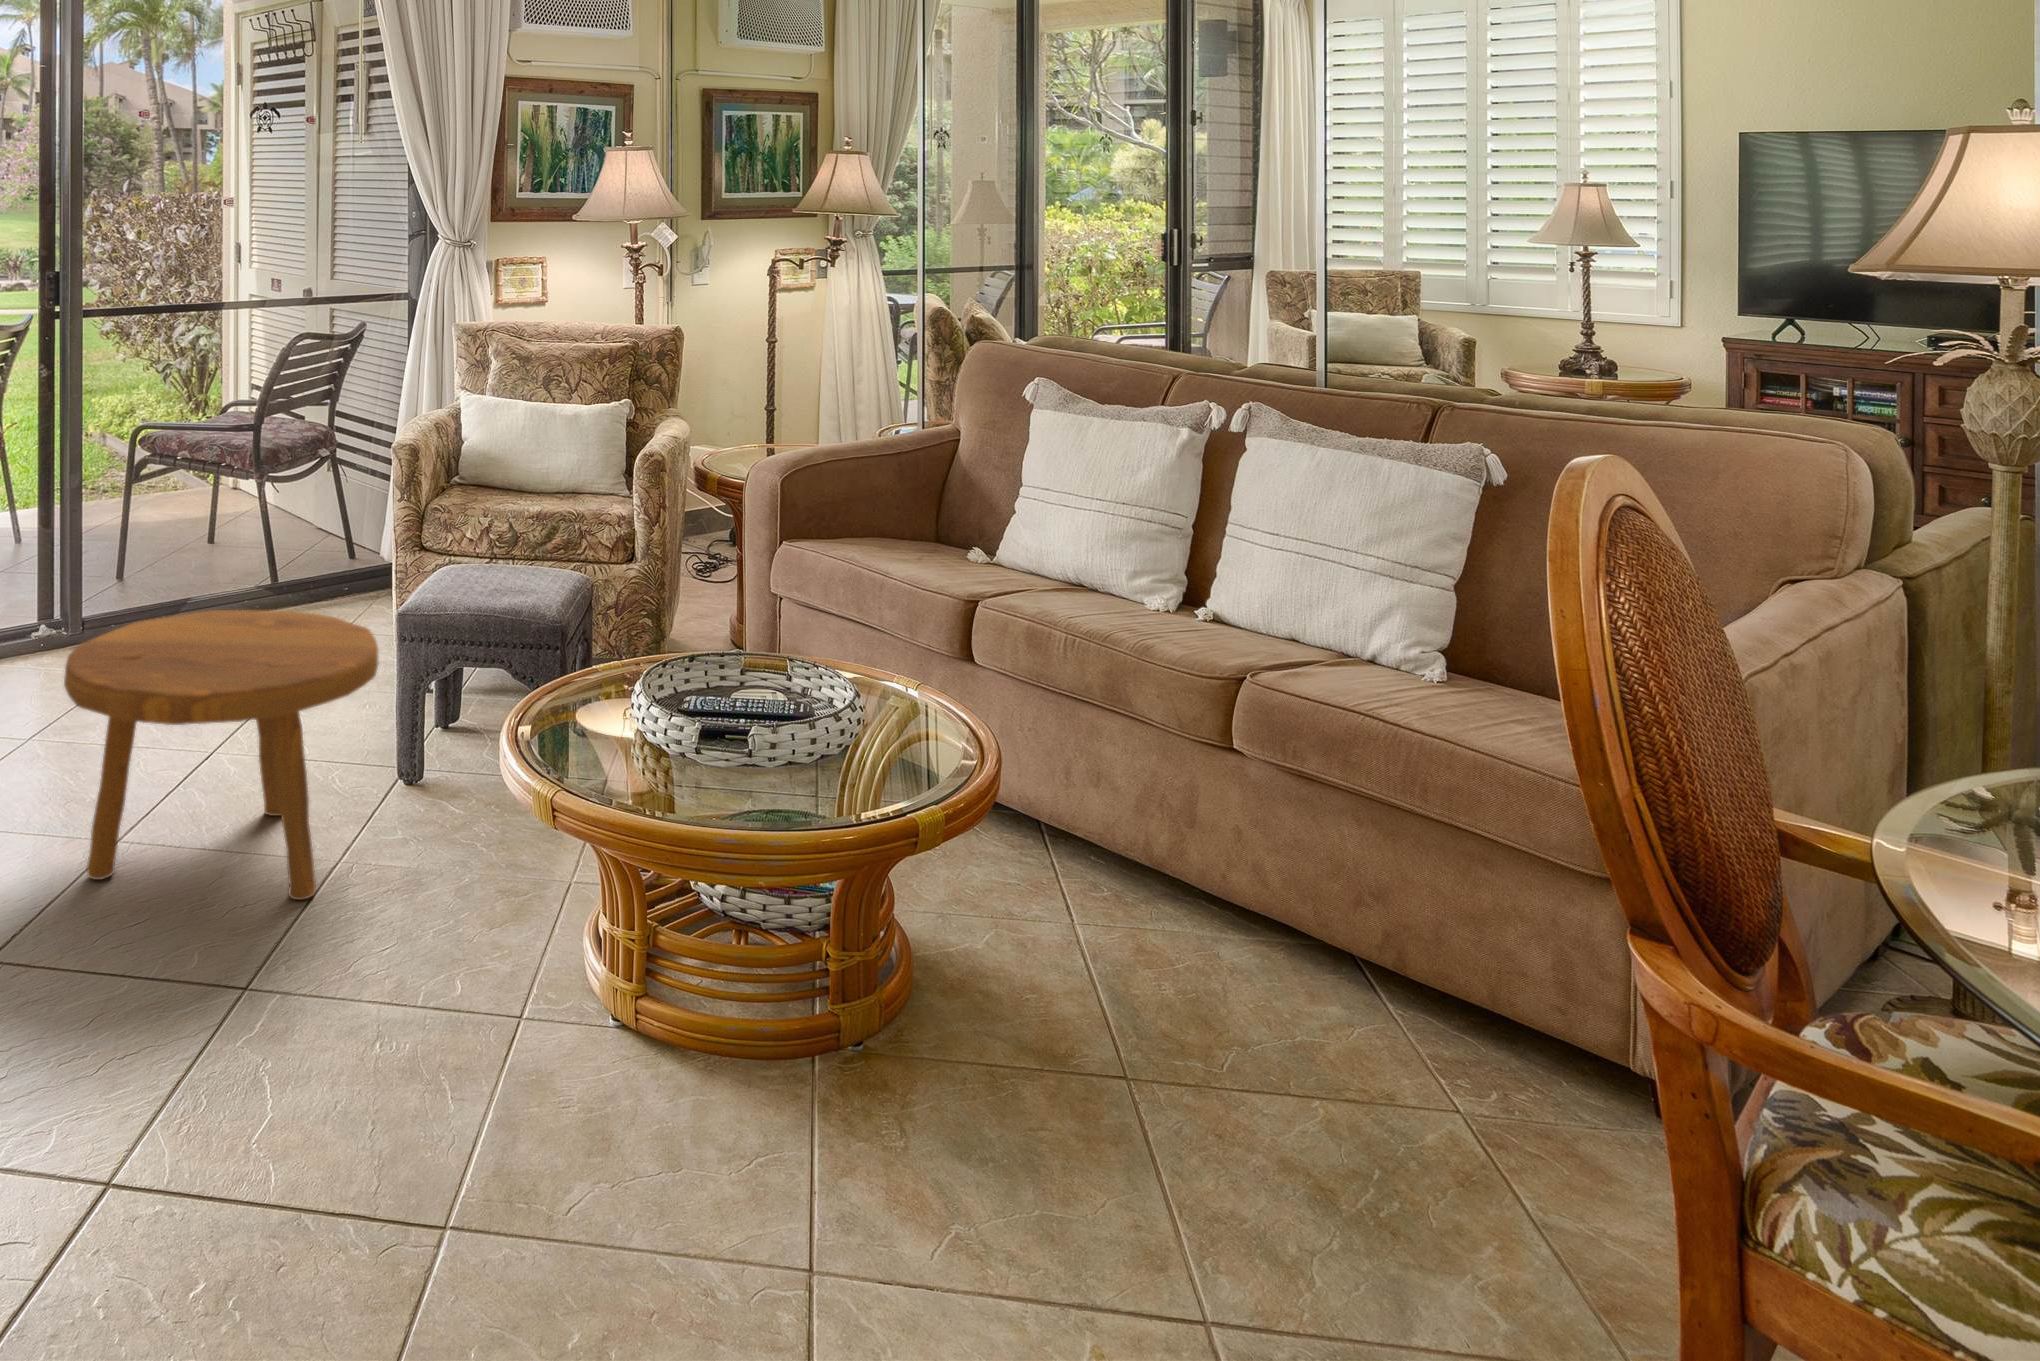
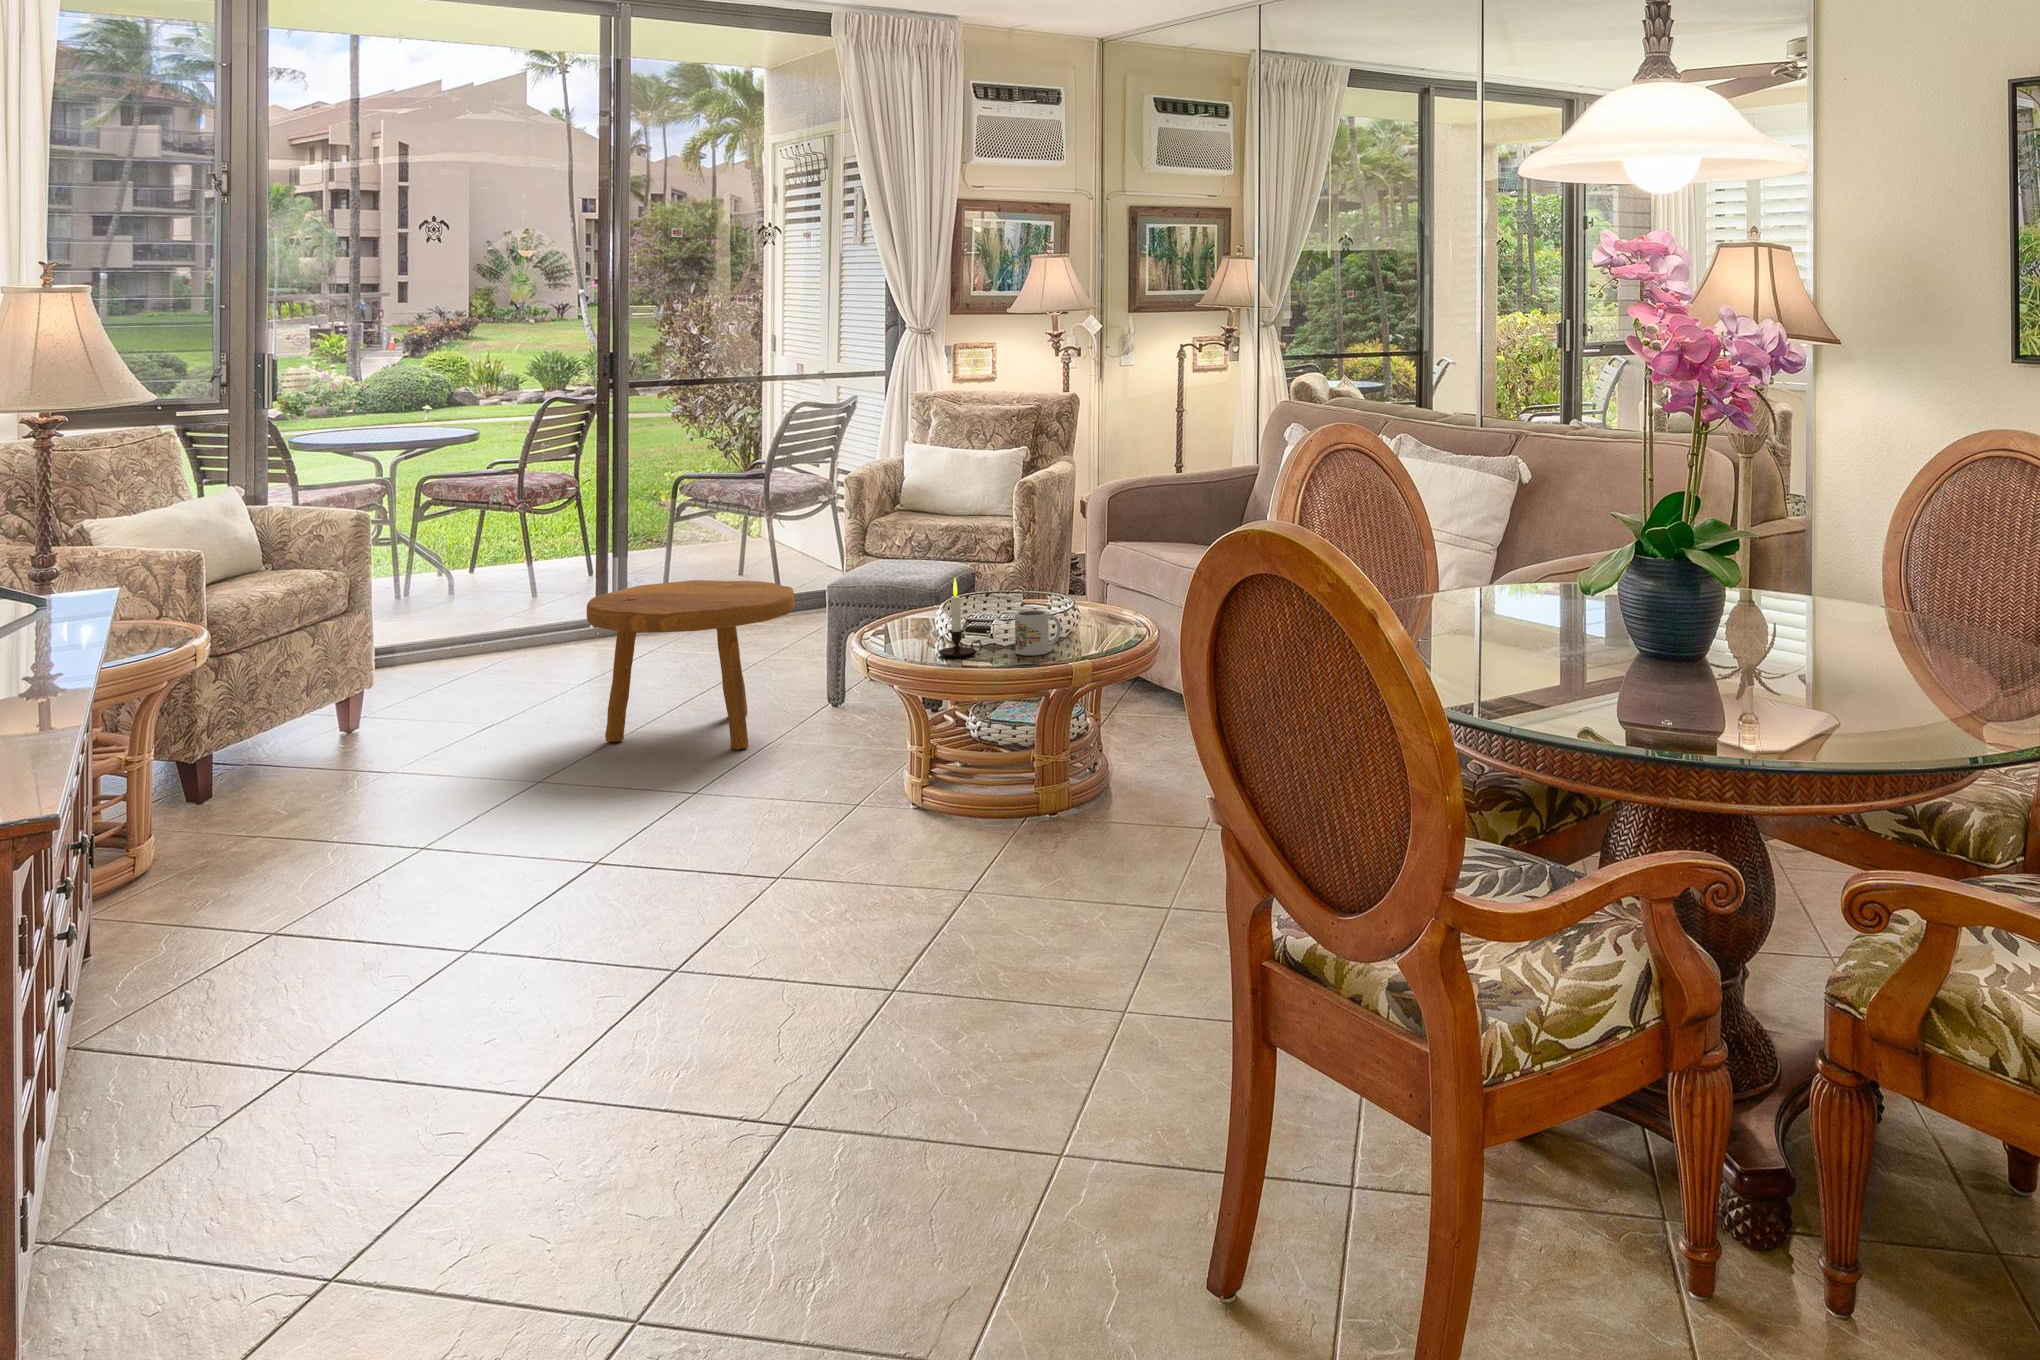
candle: none [699,671,777,809] -> present [938,578,982,657]
mug: none [826,721,898,806] -> present [1015,610,1061,655]

